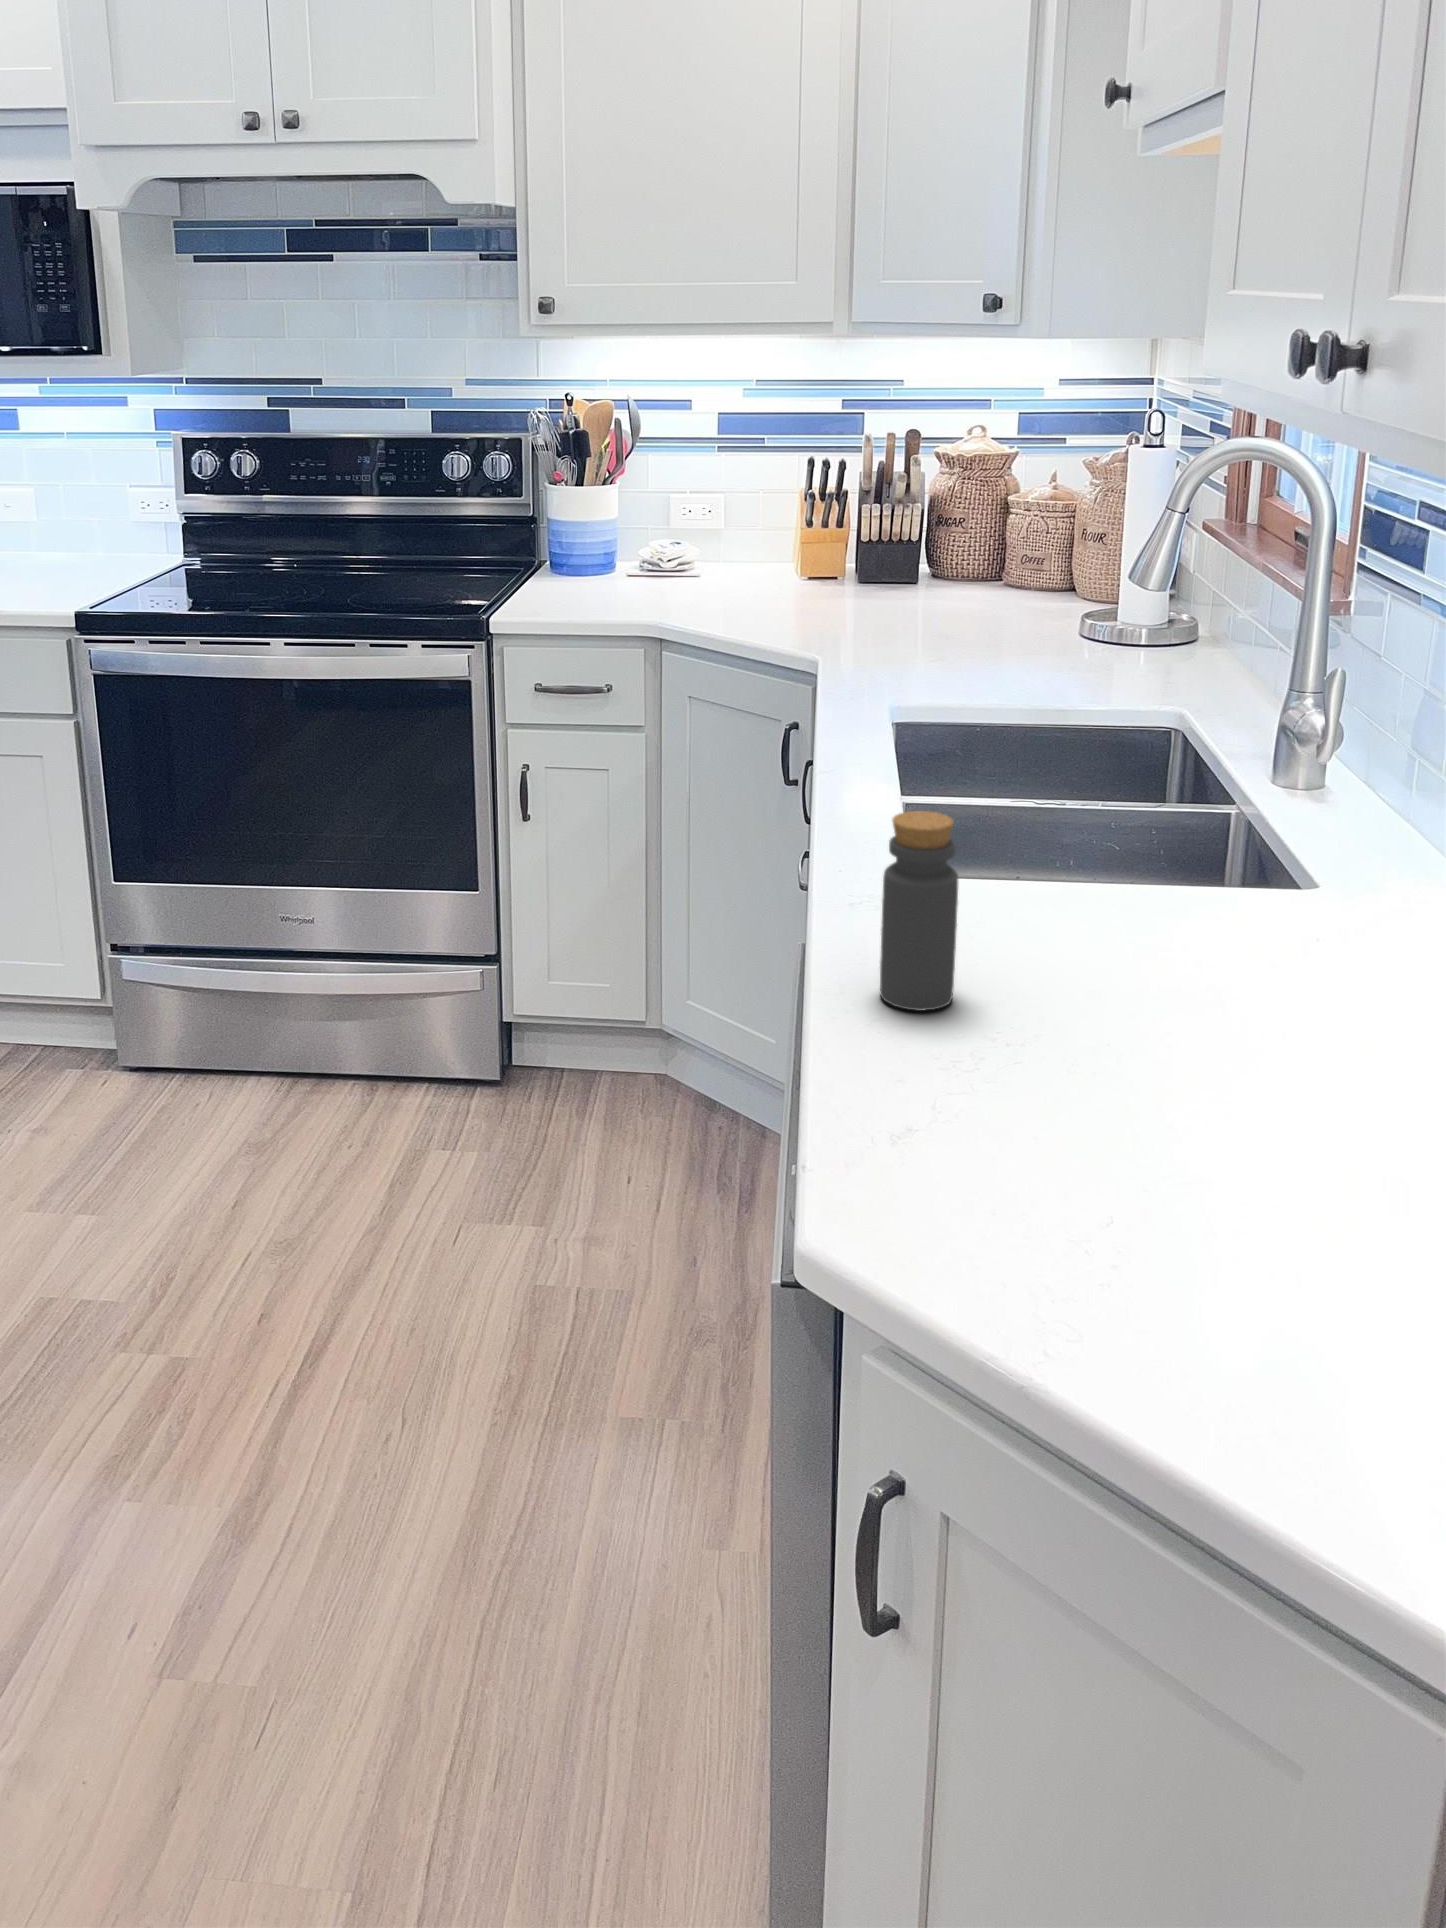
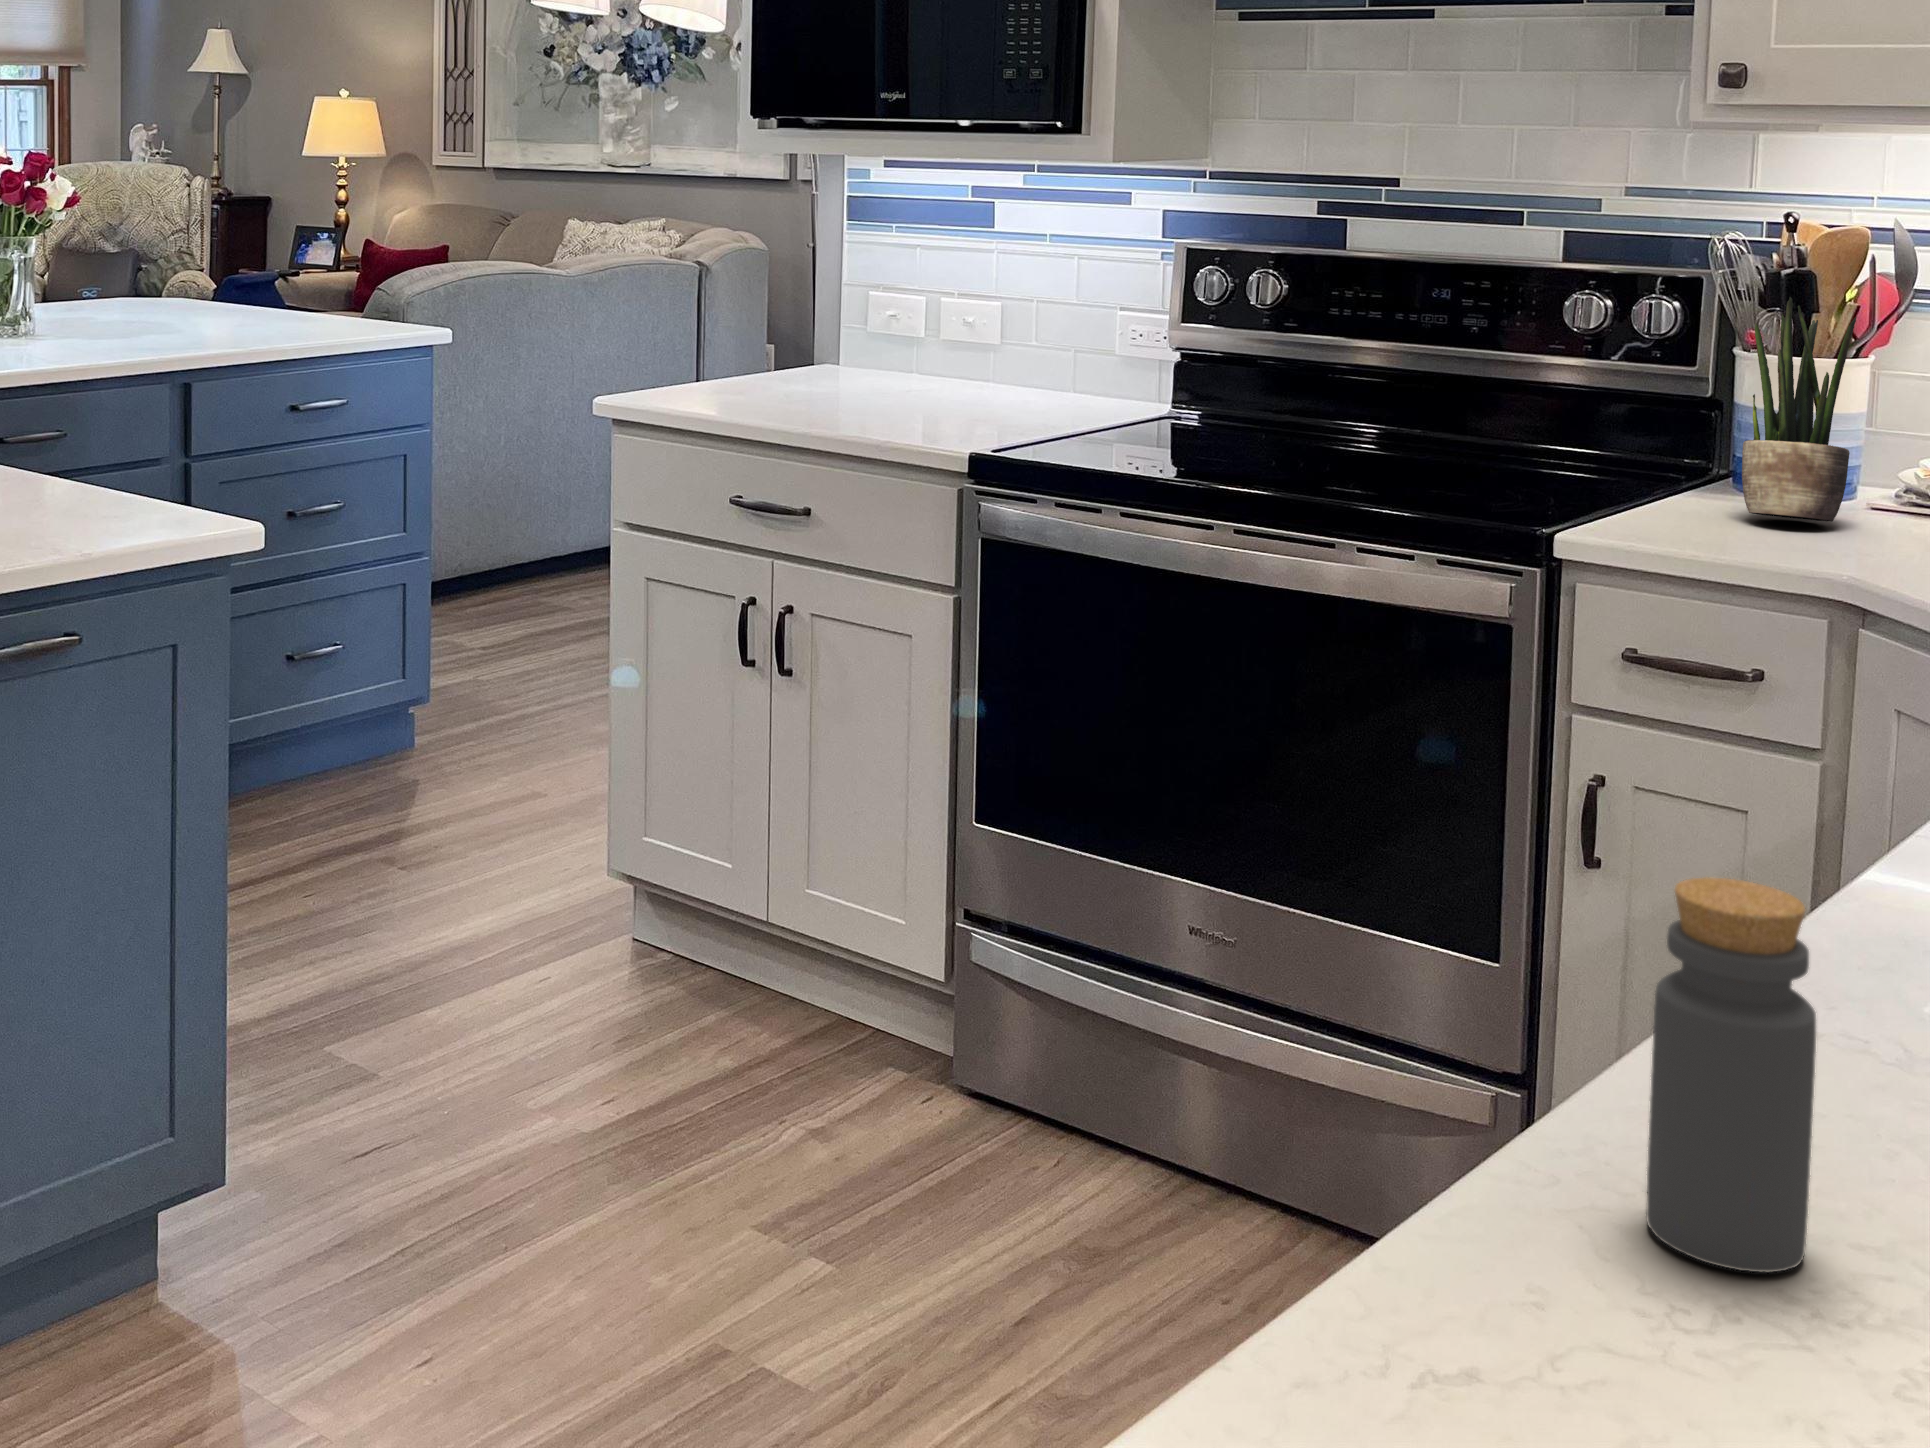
potted plant: none [576,451,630,588] -> present [1742,297,1856,521]

